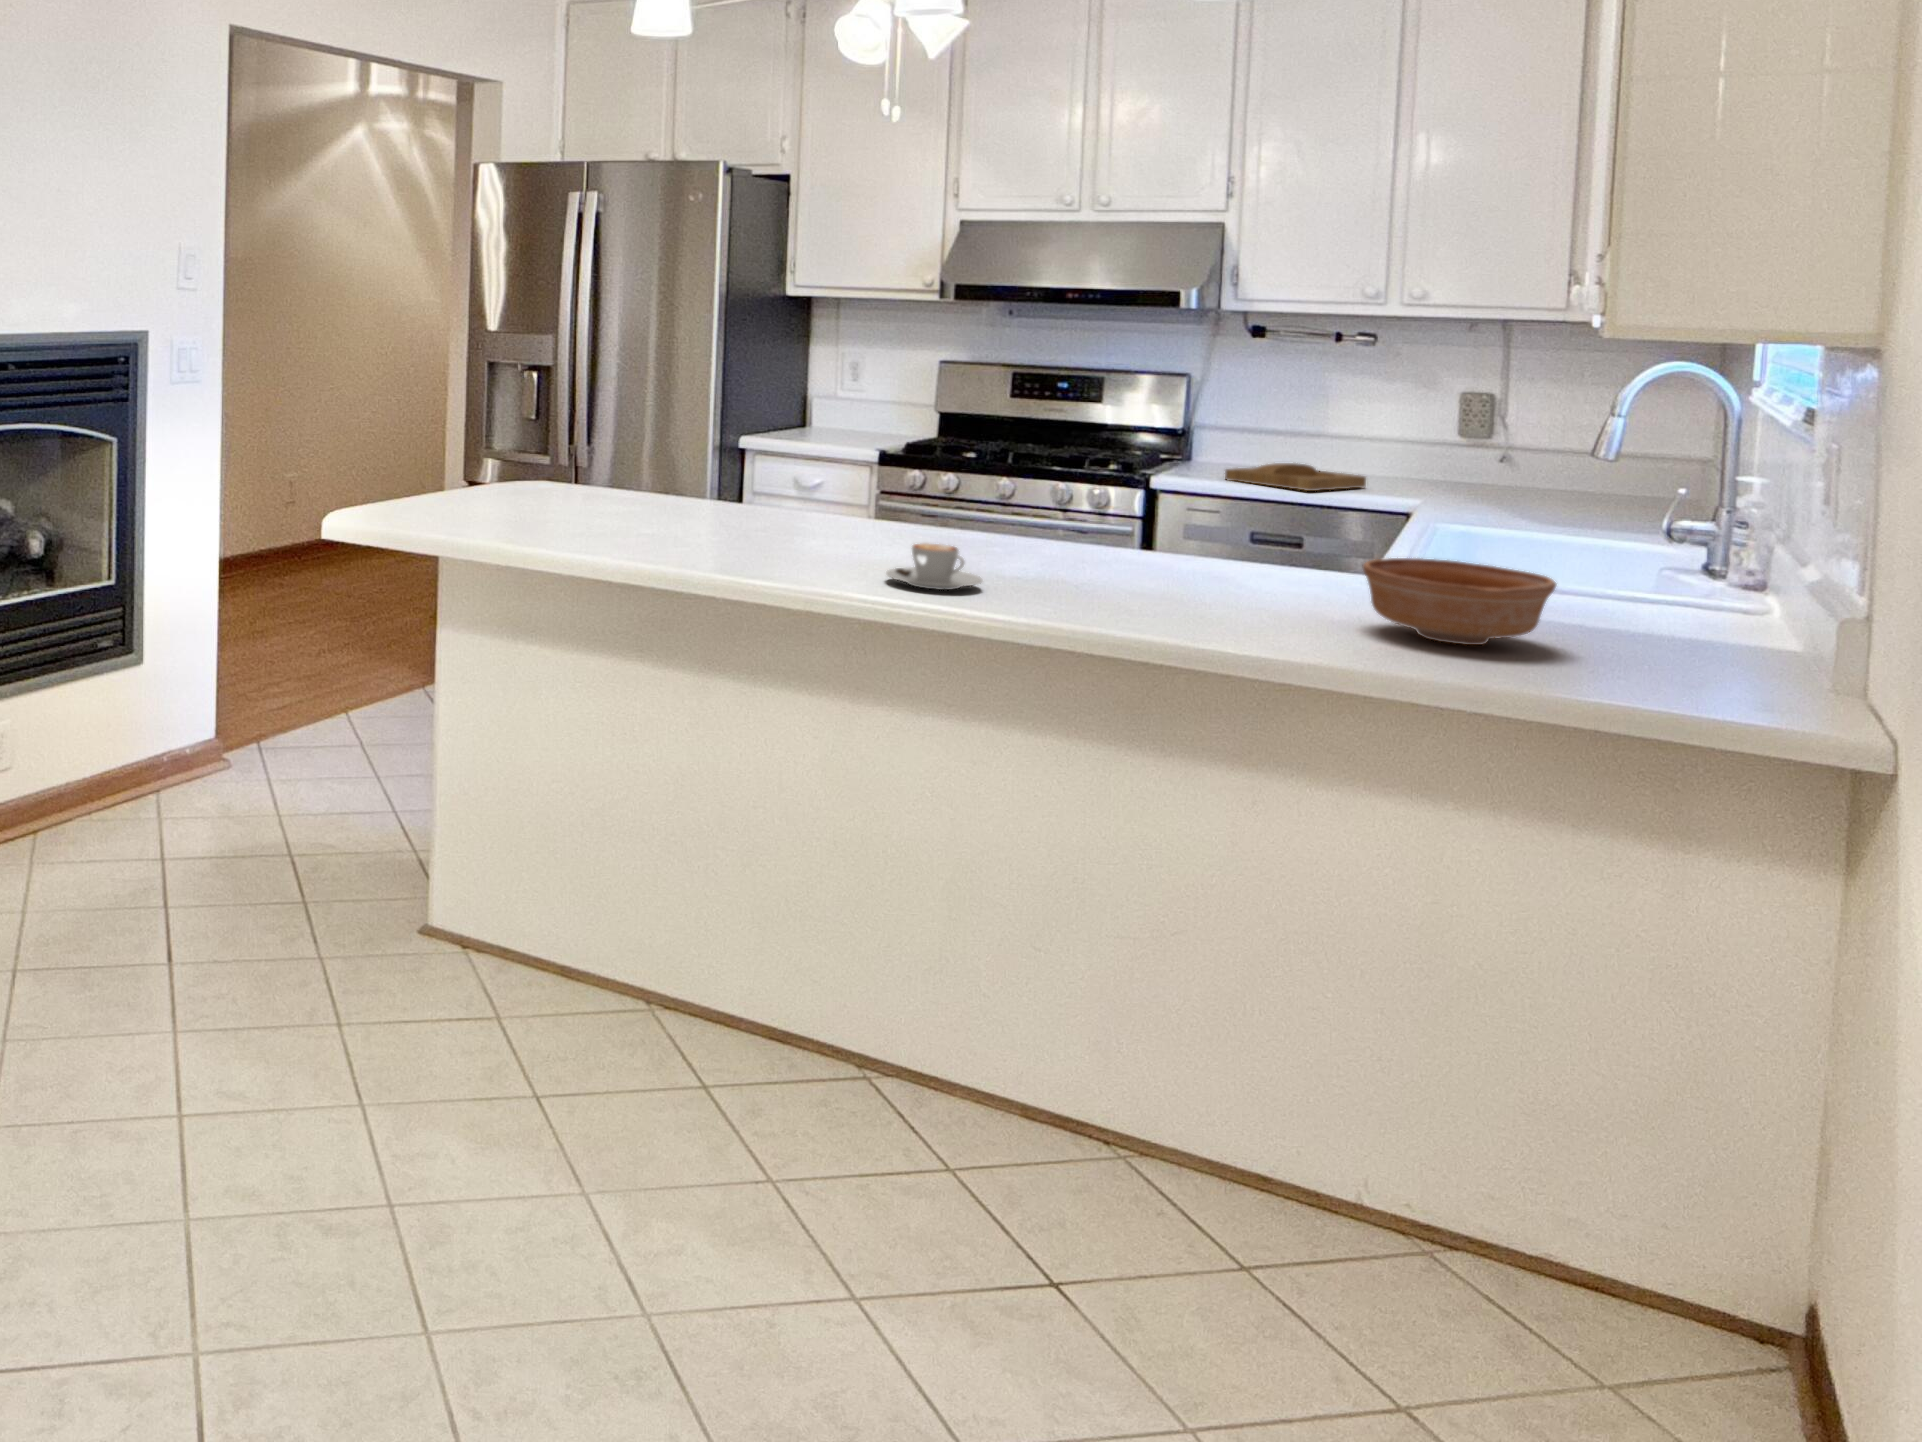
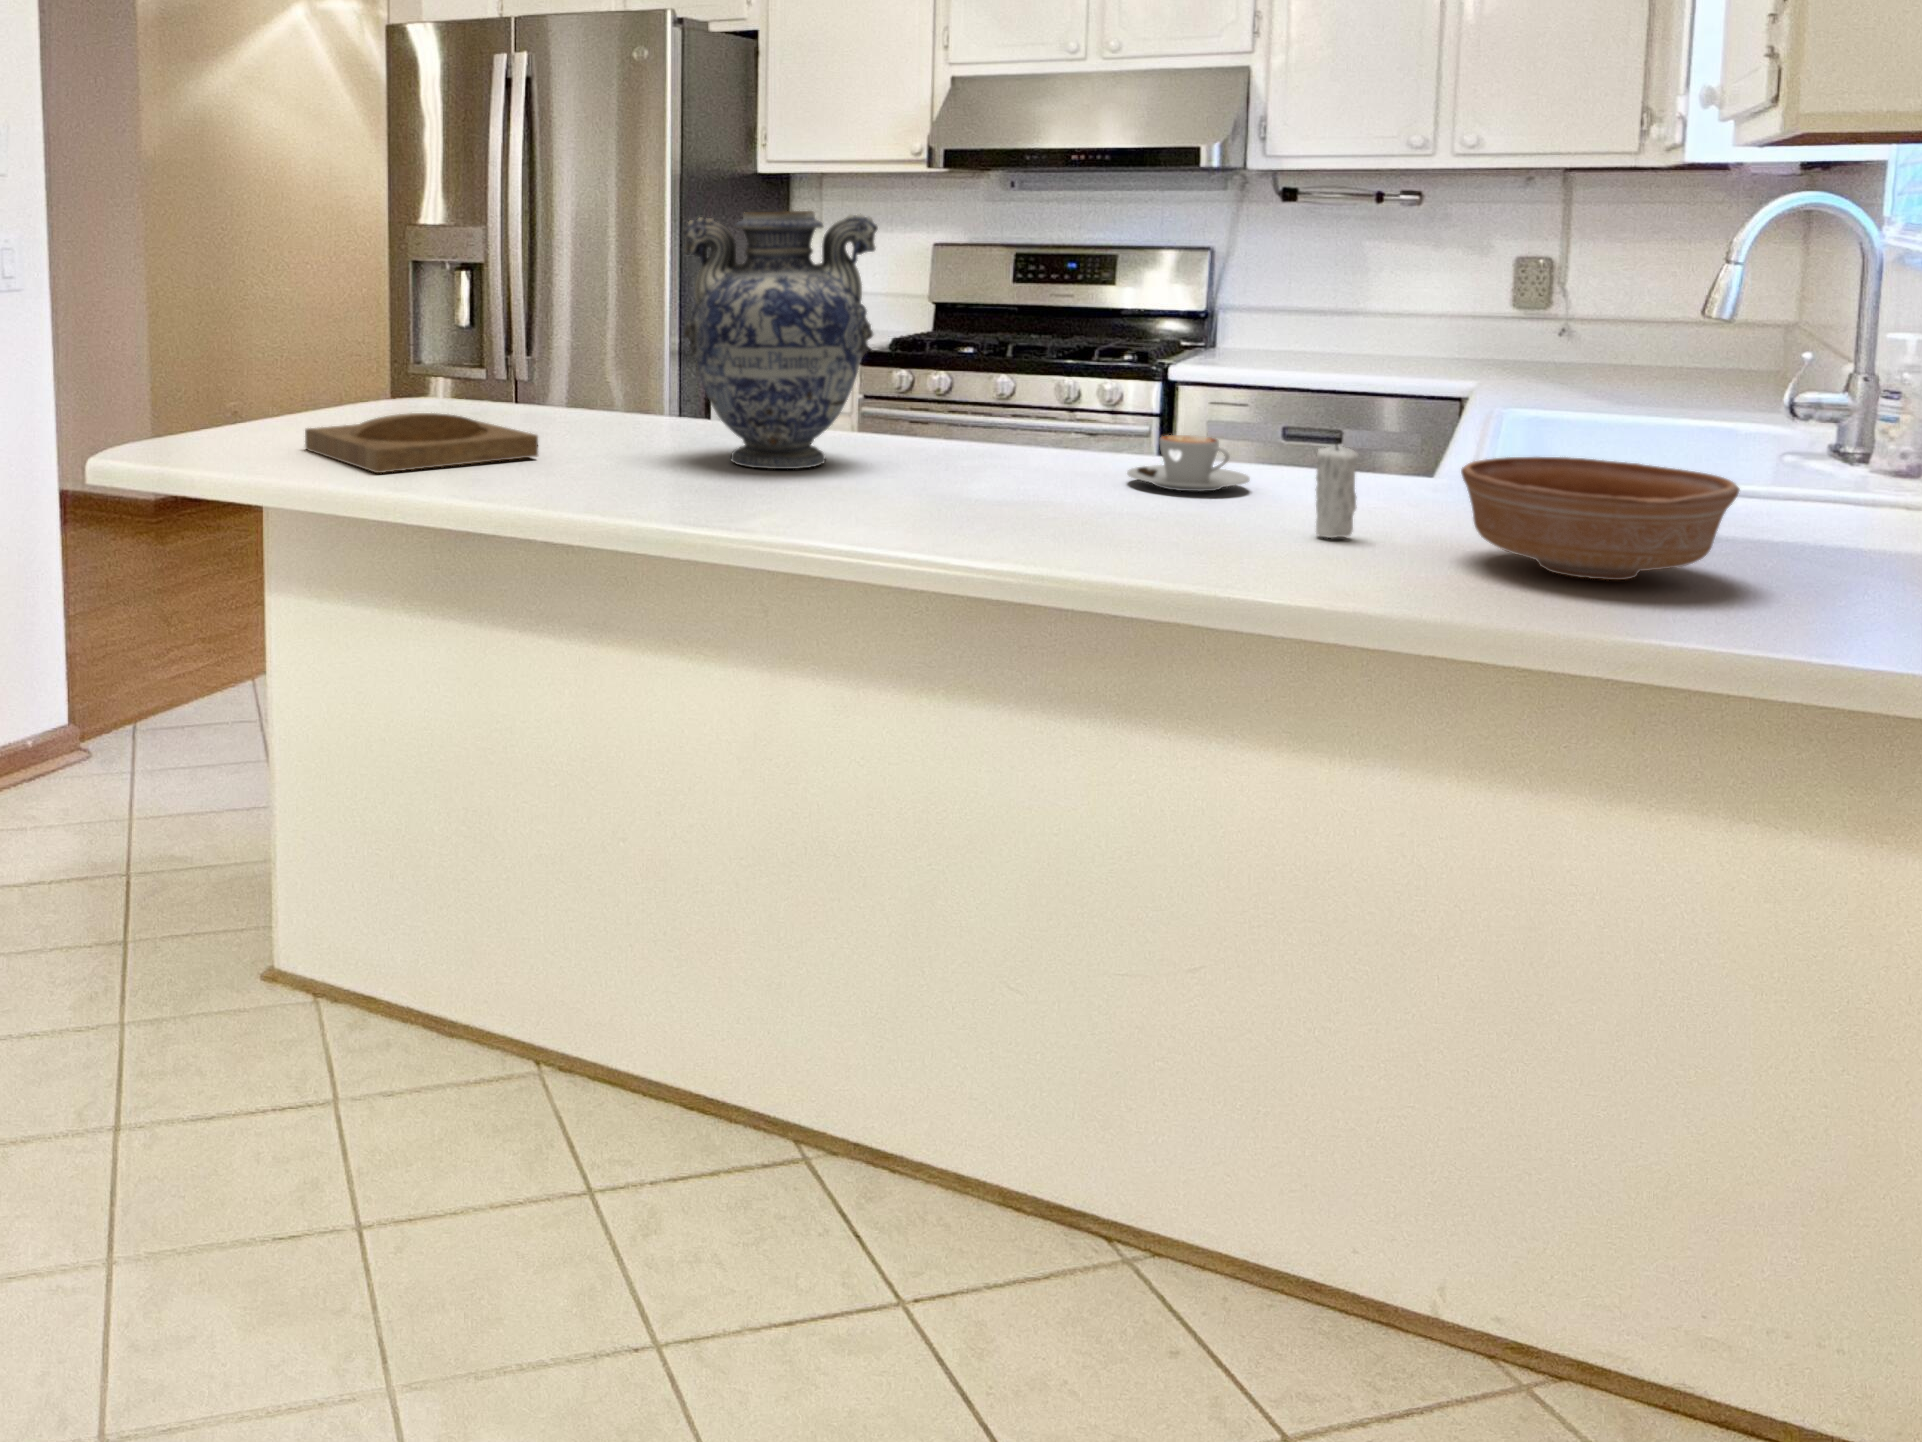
vase: none [780,356,930,547] -> present [683,211,878,469]
tray: present [1225,463,1366,491] -> present [305,413,538,473]
candle: none [1259,533,1291,610] -> present [1316,444,1358,538]
coffee cup: present [886,543,982,590] -> present [1127,435,1250,492]

